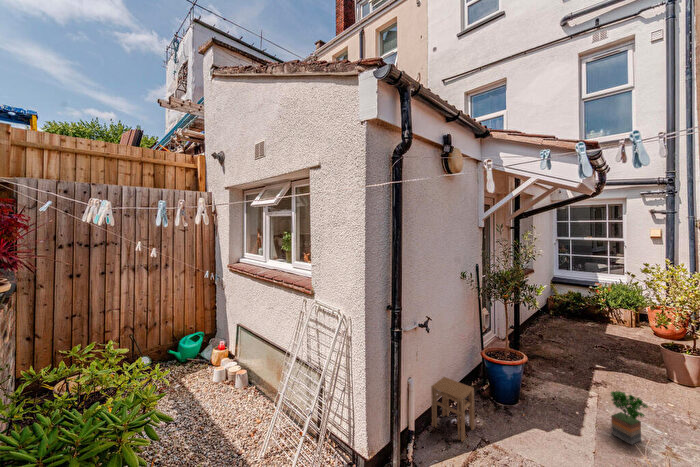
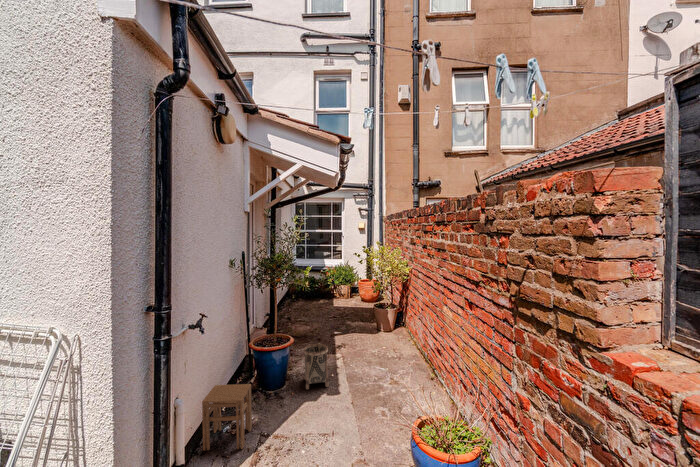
basket: none [539,371,572,427] -> present [304,344,329,389]
potted tree: present [611,391,648,444] -> none [351,343,373,382]

